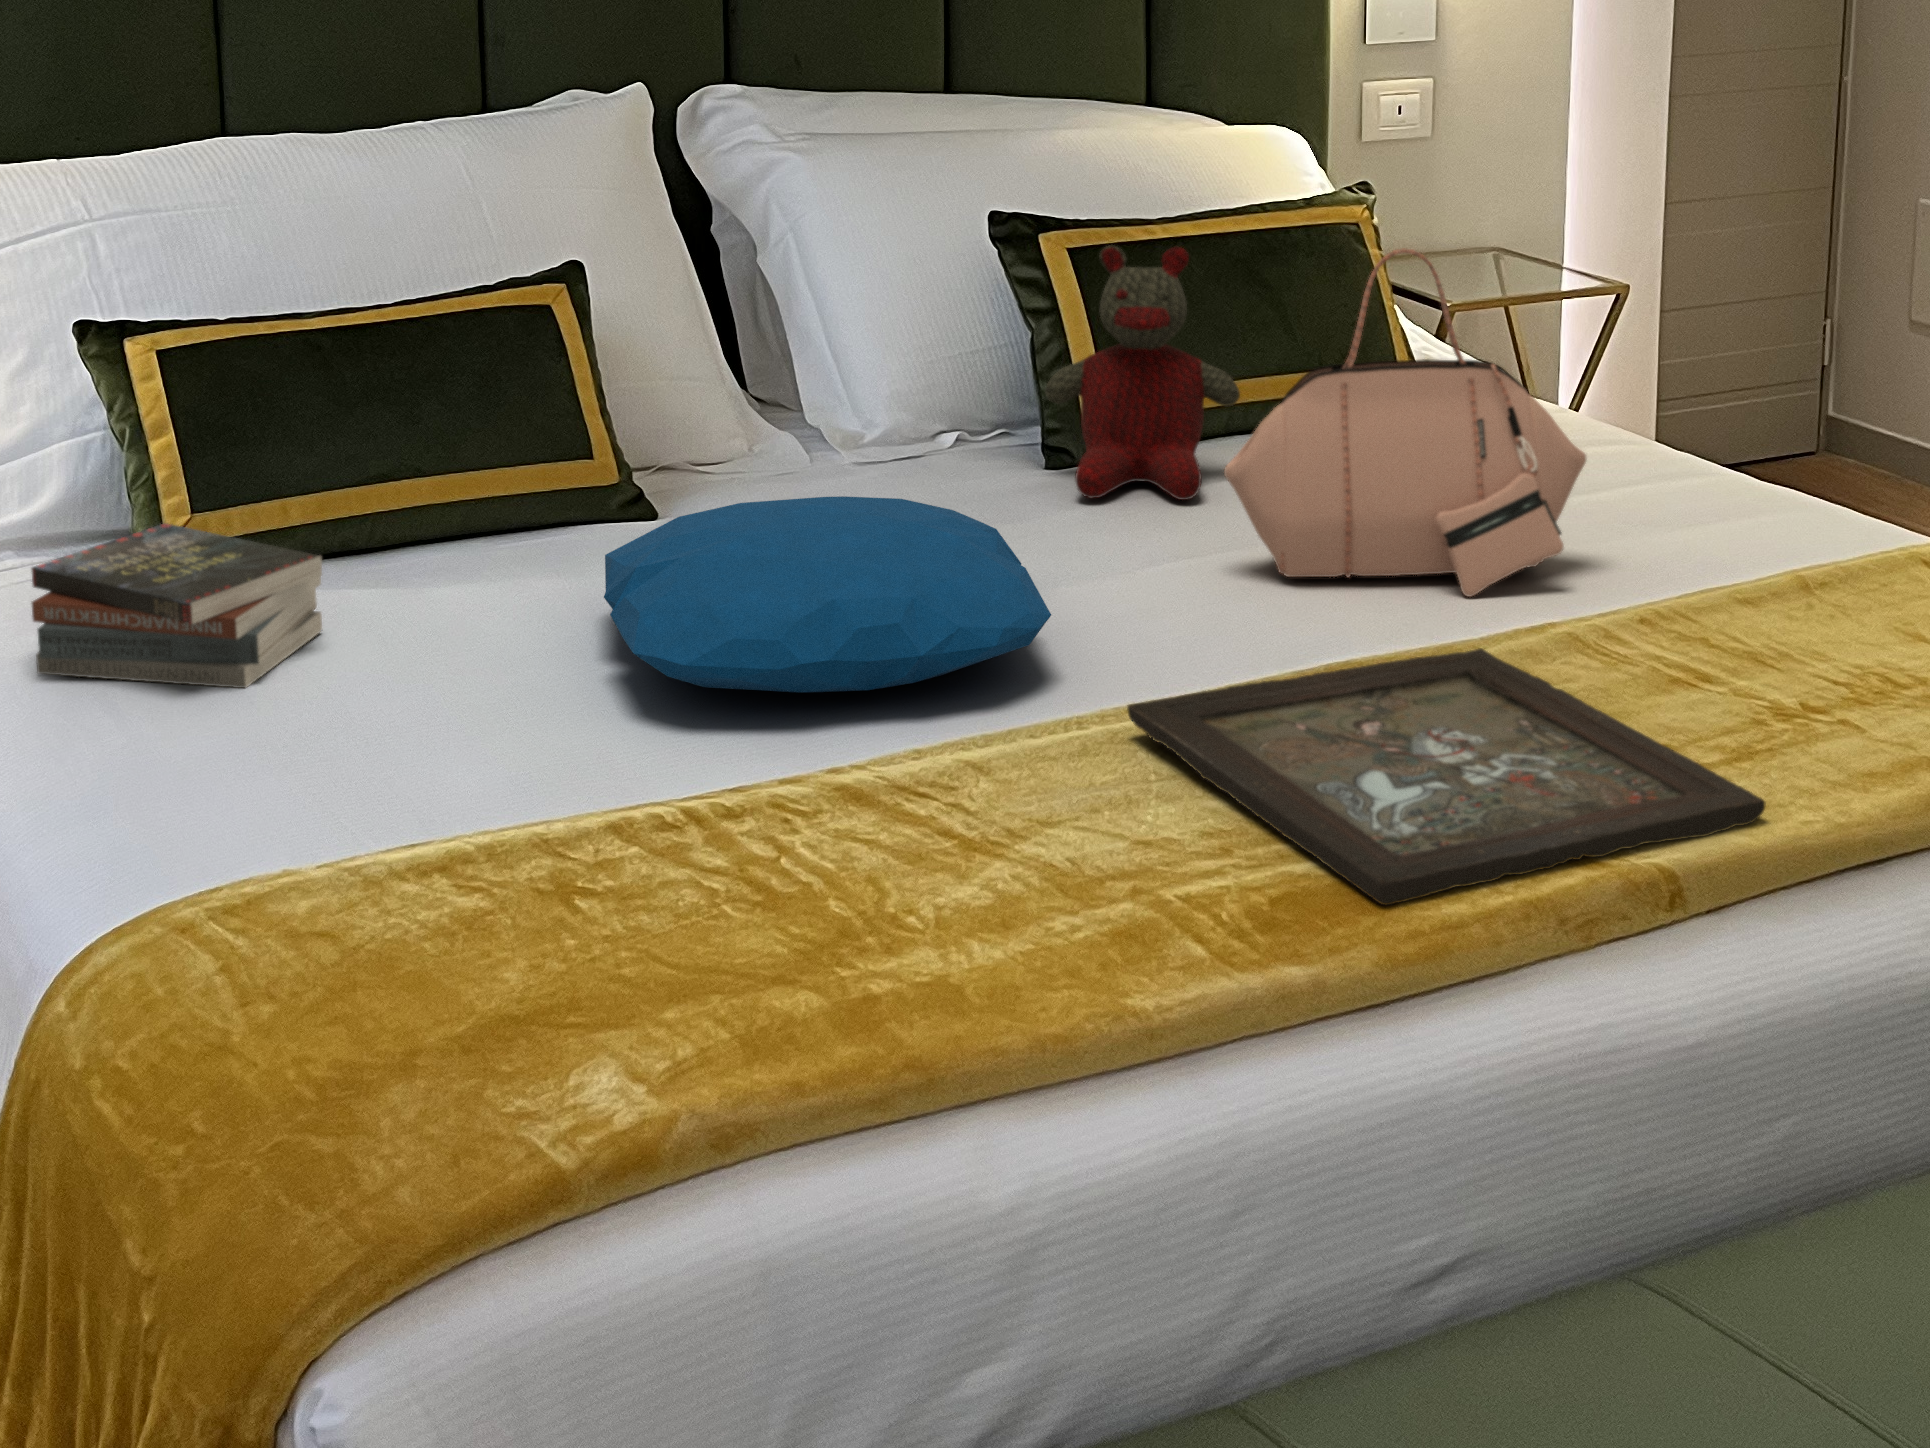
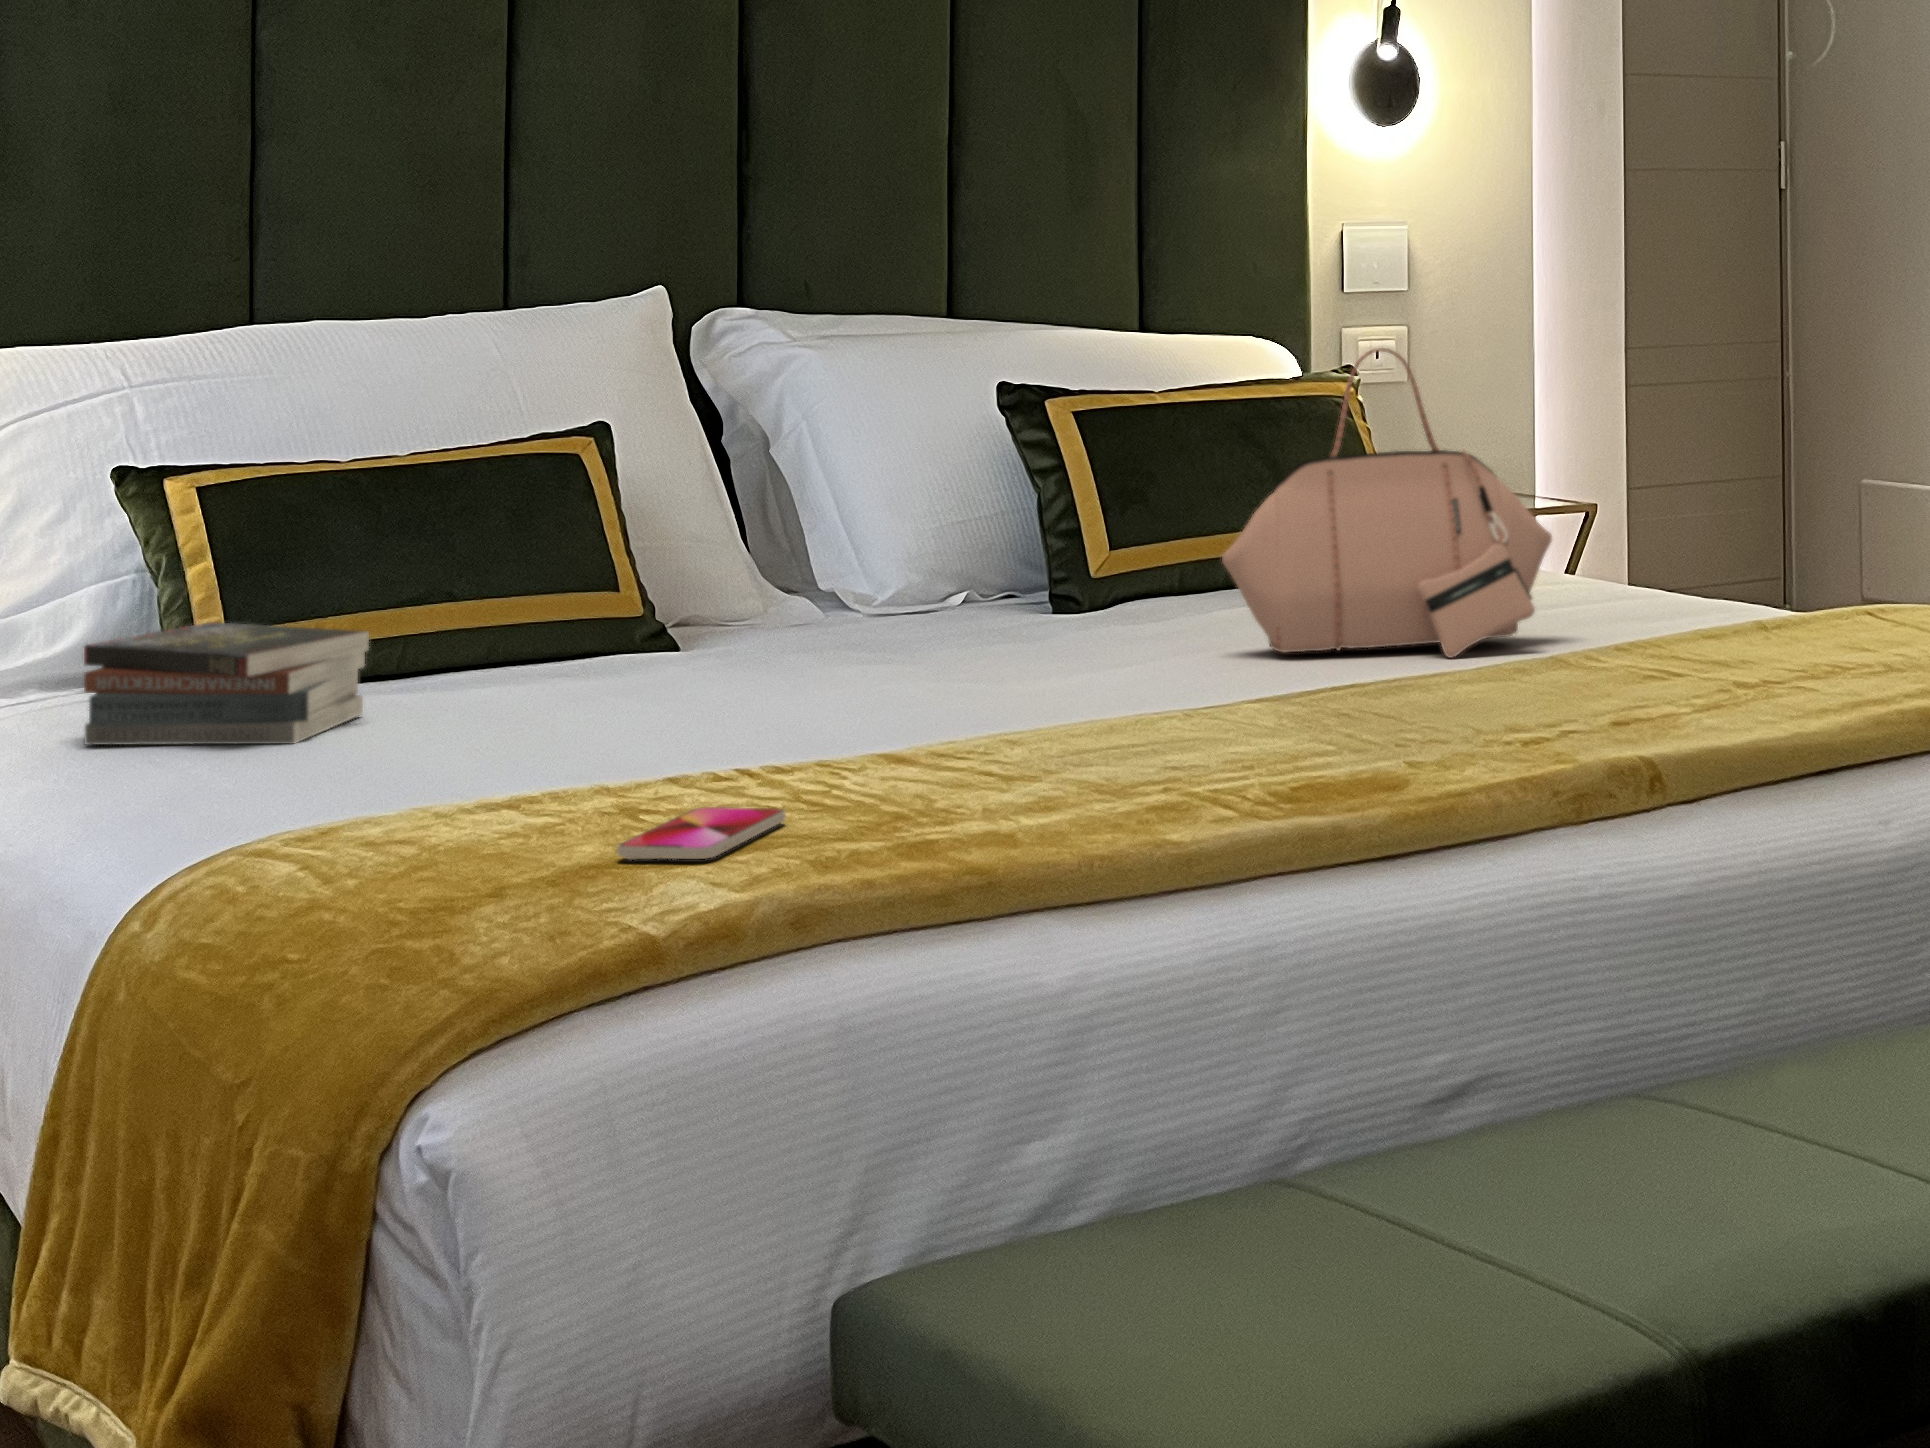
stuffed bear: present [1045,245,1240,500] -> none [1049,395,1233,627]
pillow: present [604,496,1051,693] -> none [640,578,1068,711]
tray: present [1127,648,1766,905] -> none [1142,666,1718,790]
smartphone: none [543,899,730,1009] -> present [617,807,785,860]

